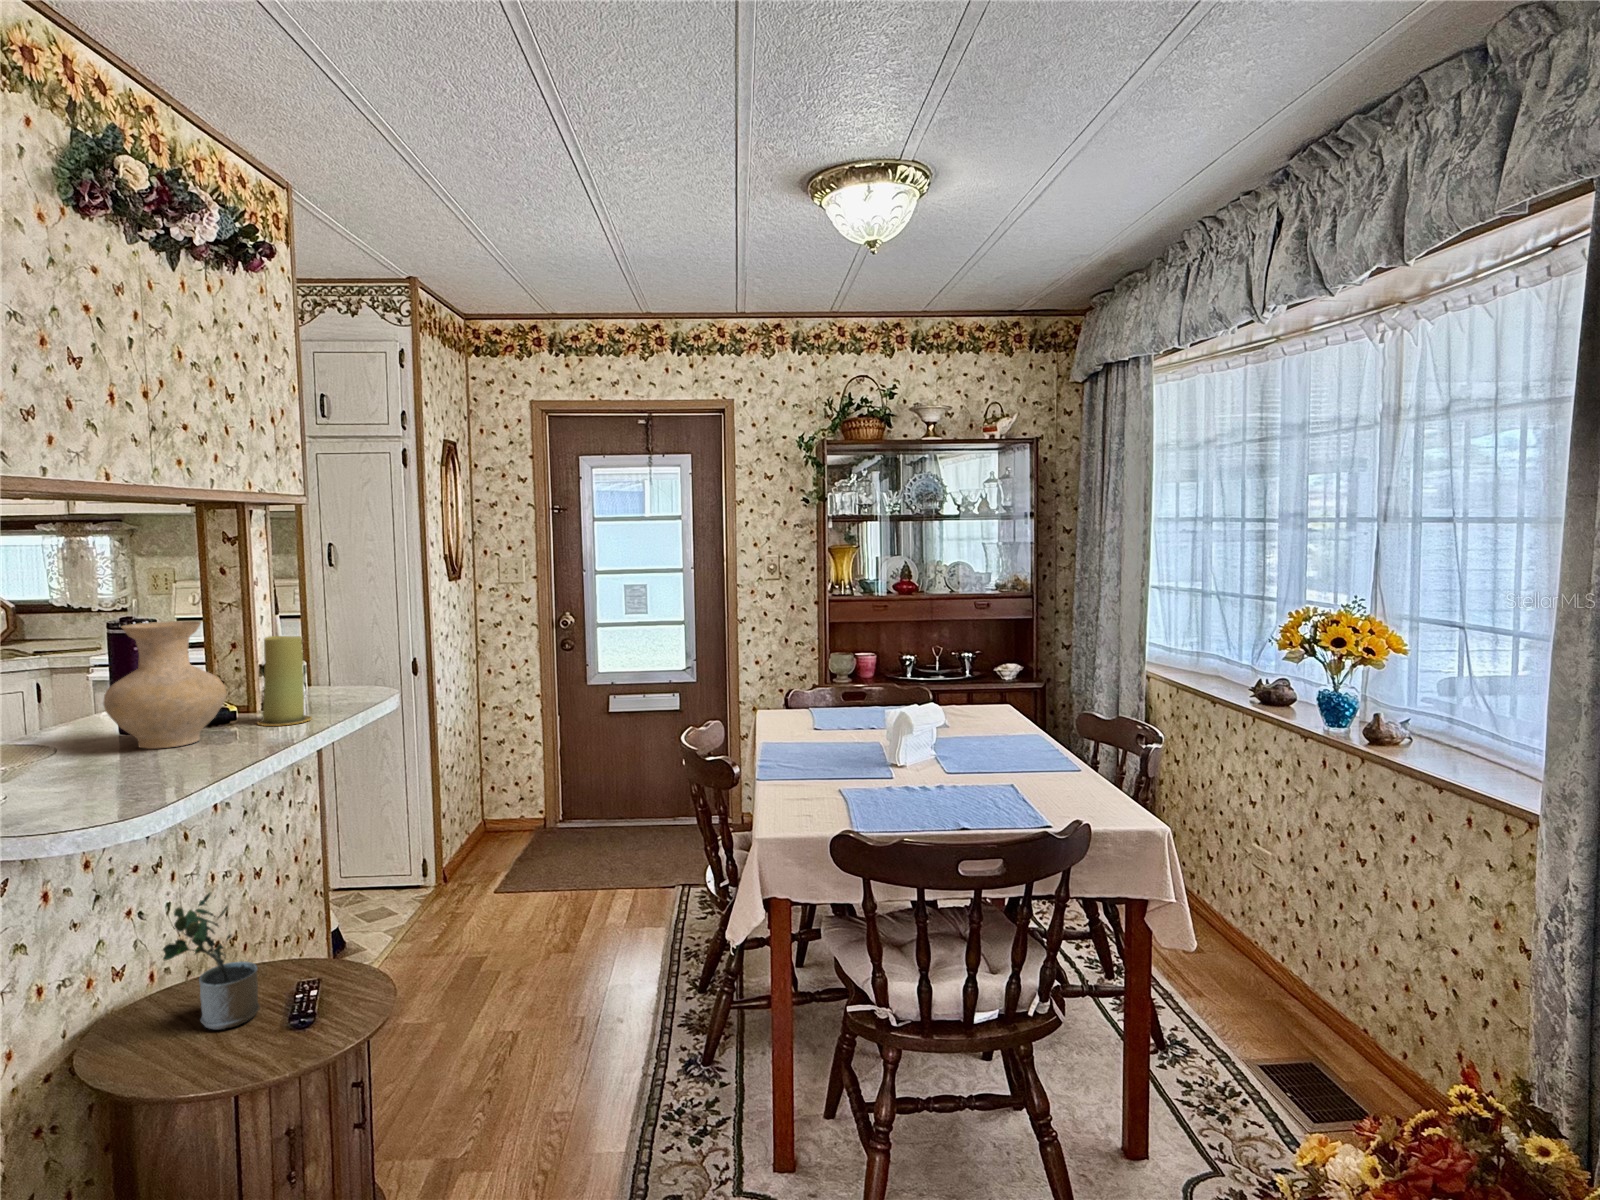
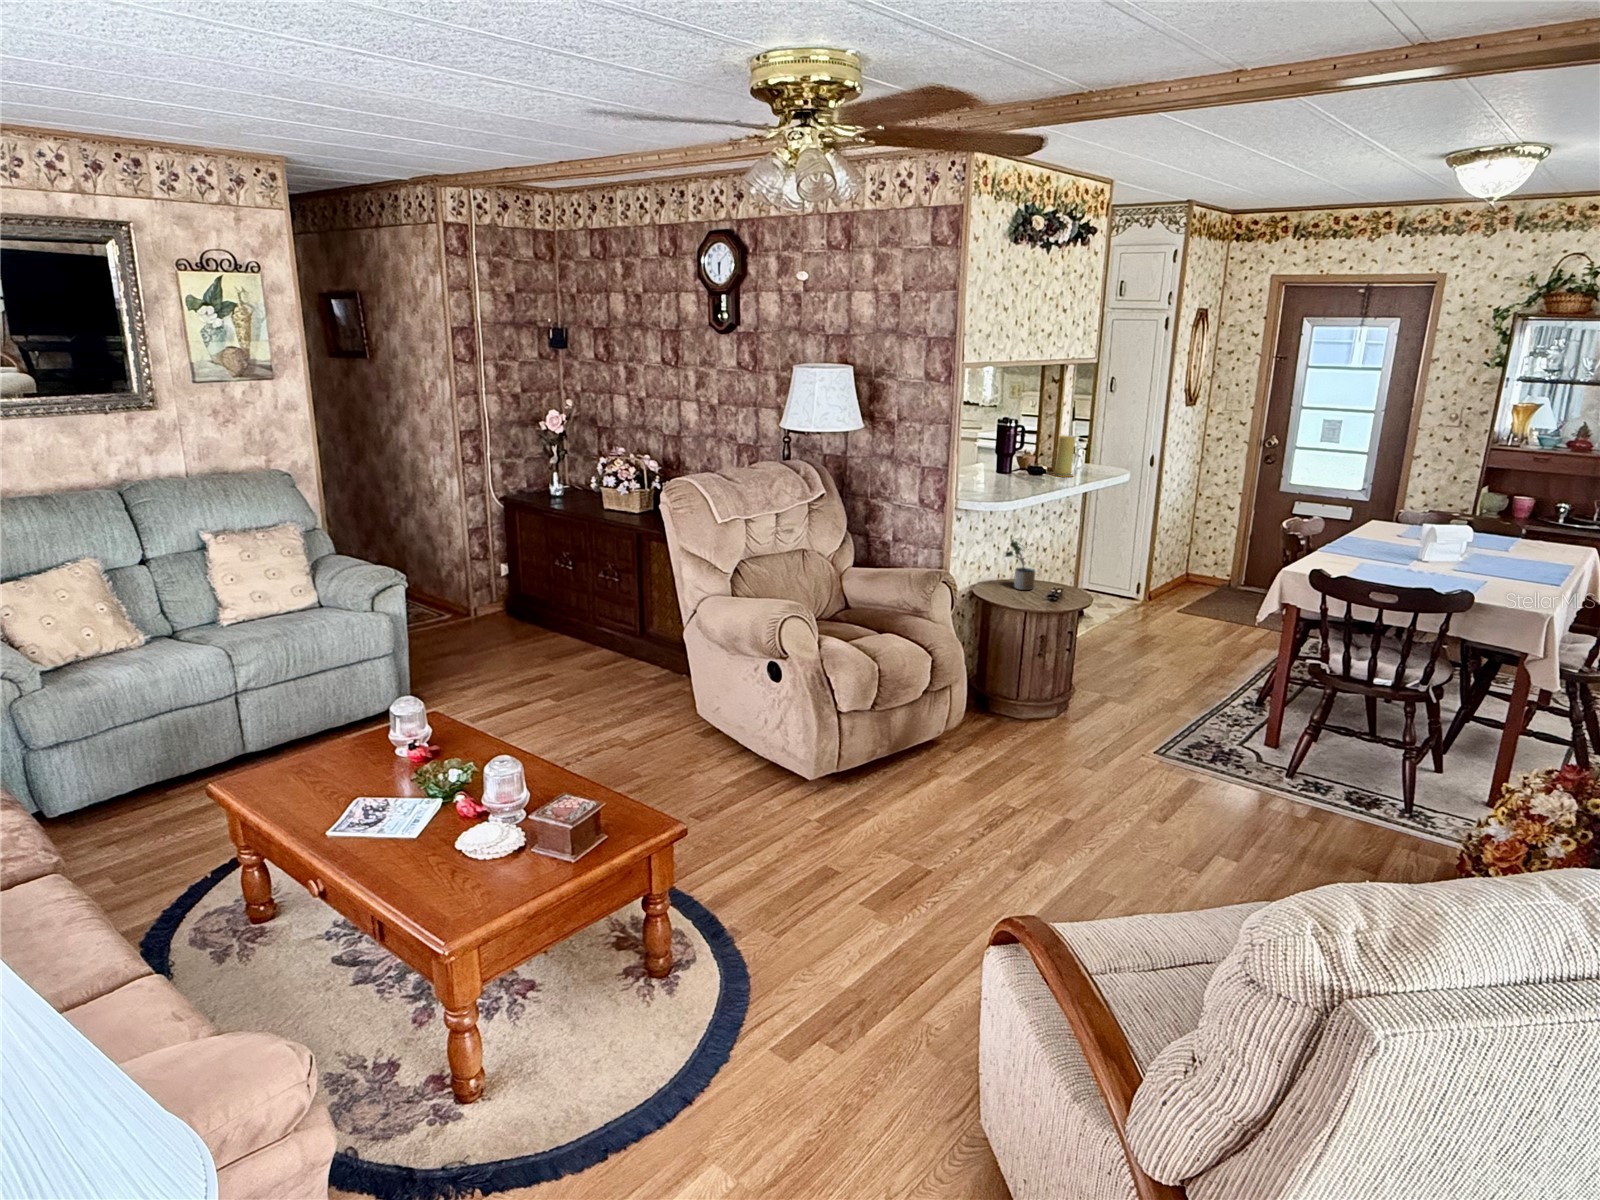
vase: present [103,621,226,749] -> none [997,425,1041,478]

